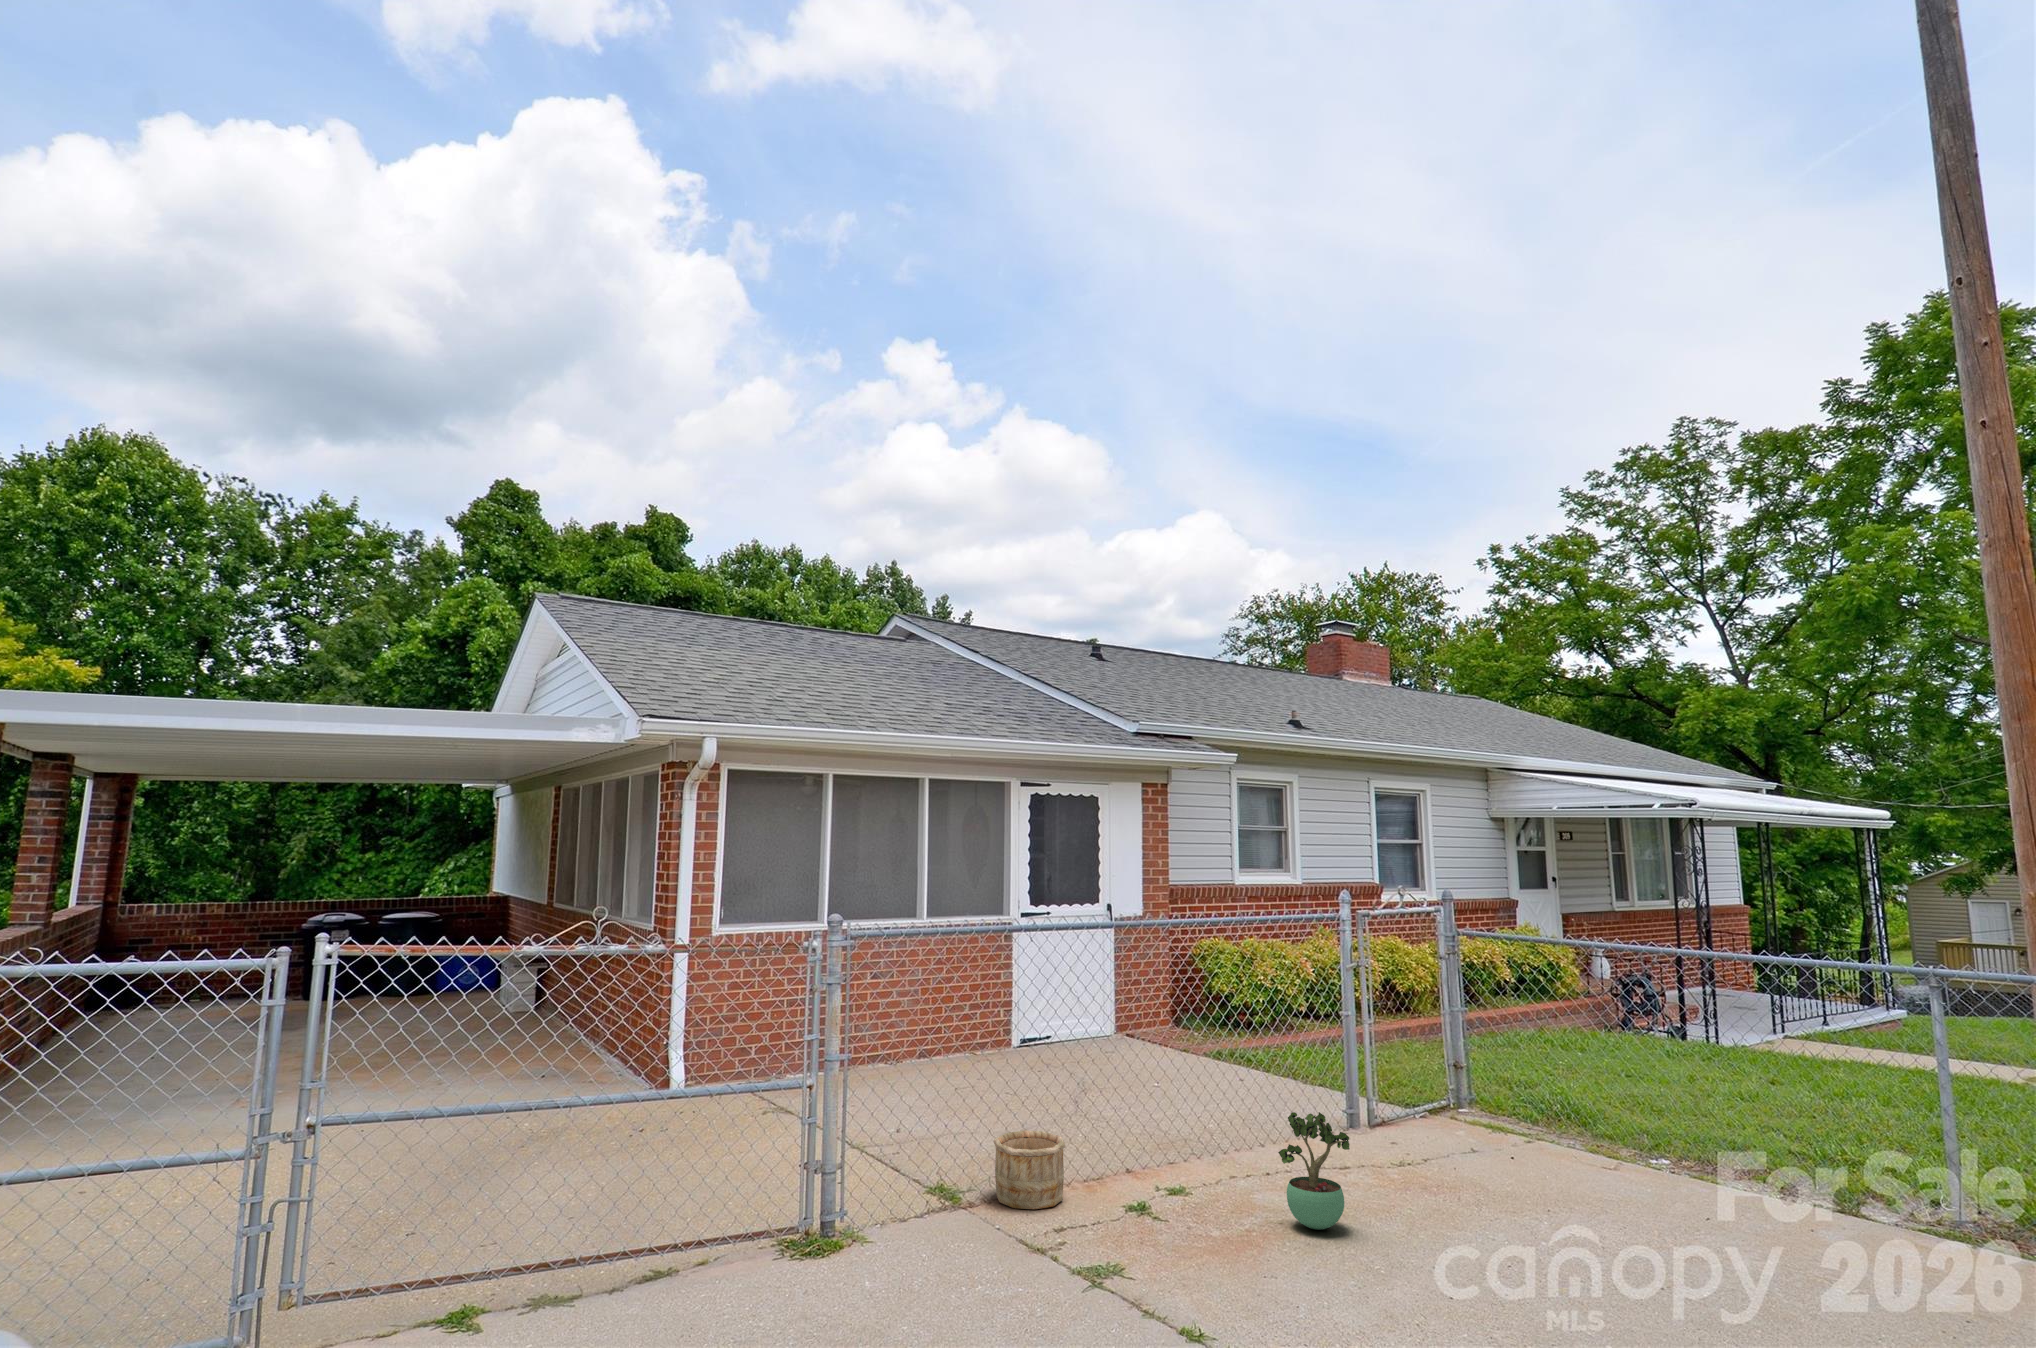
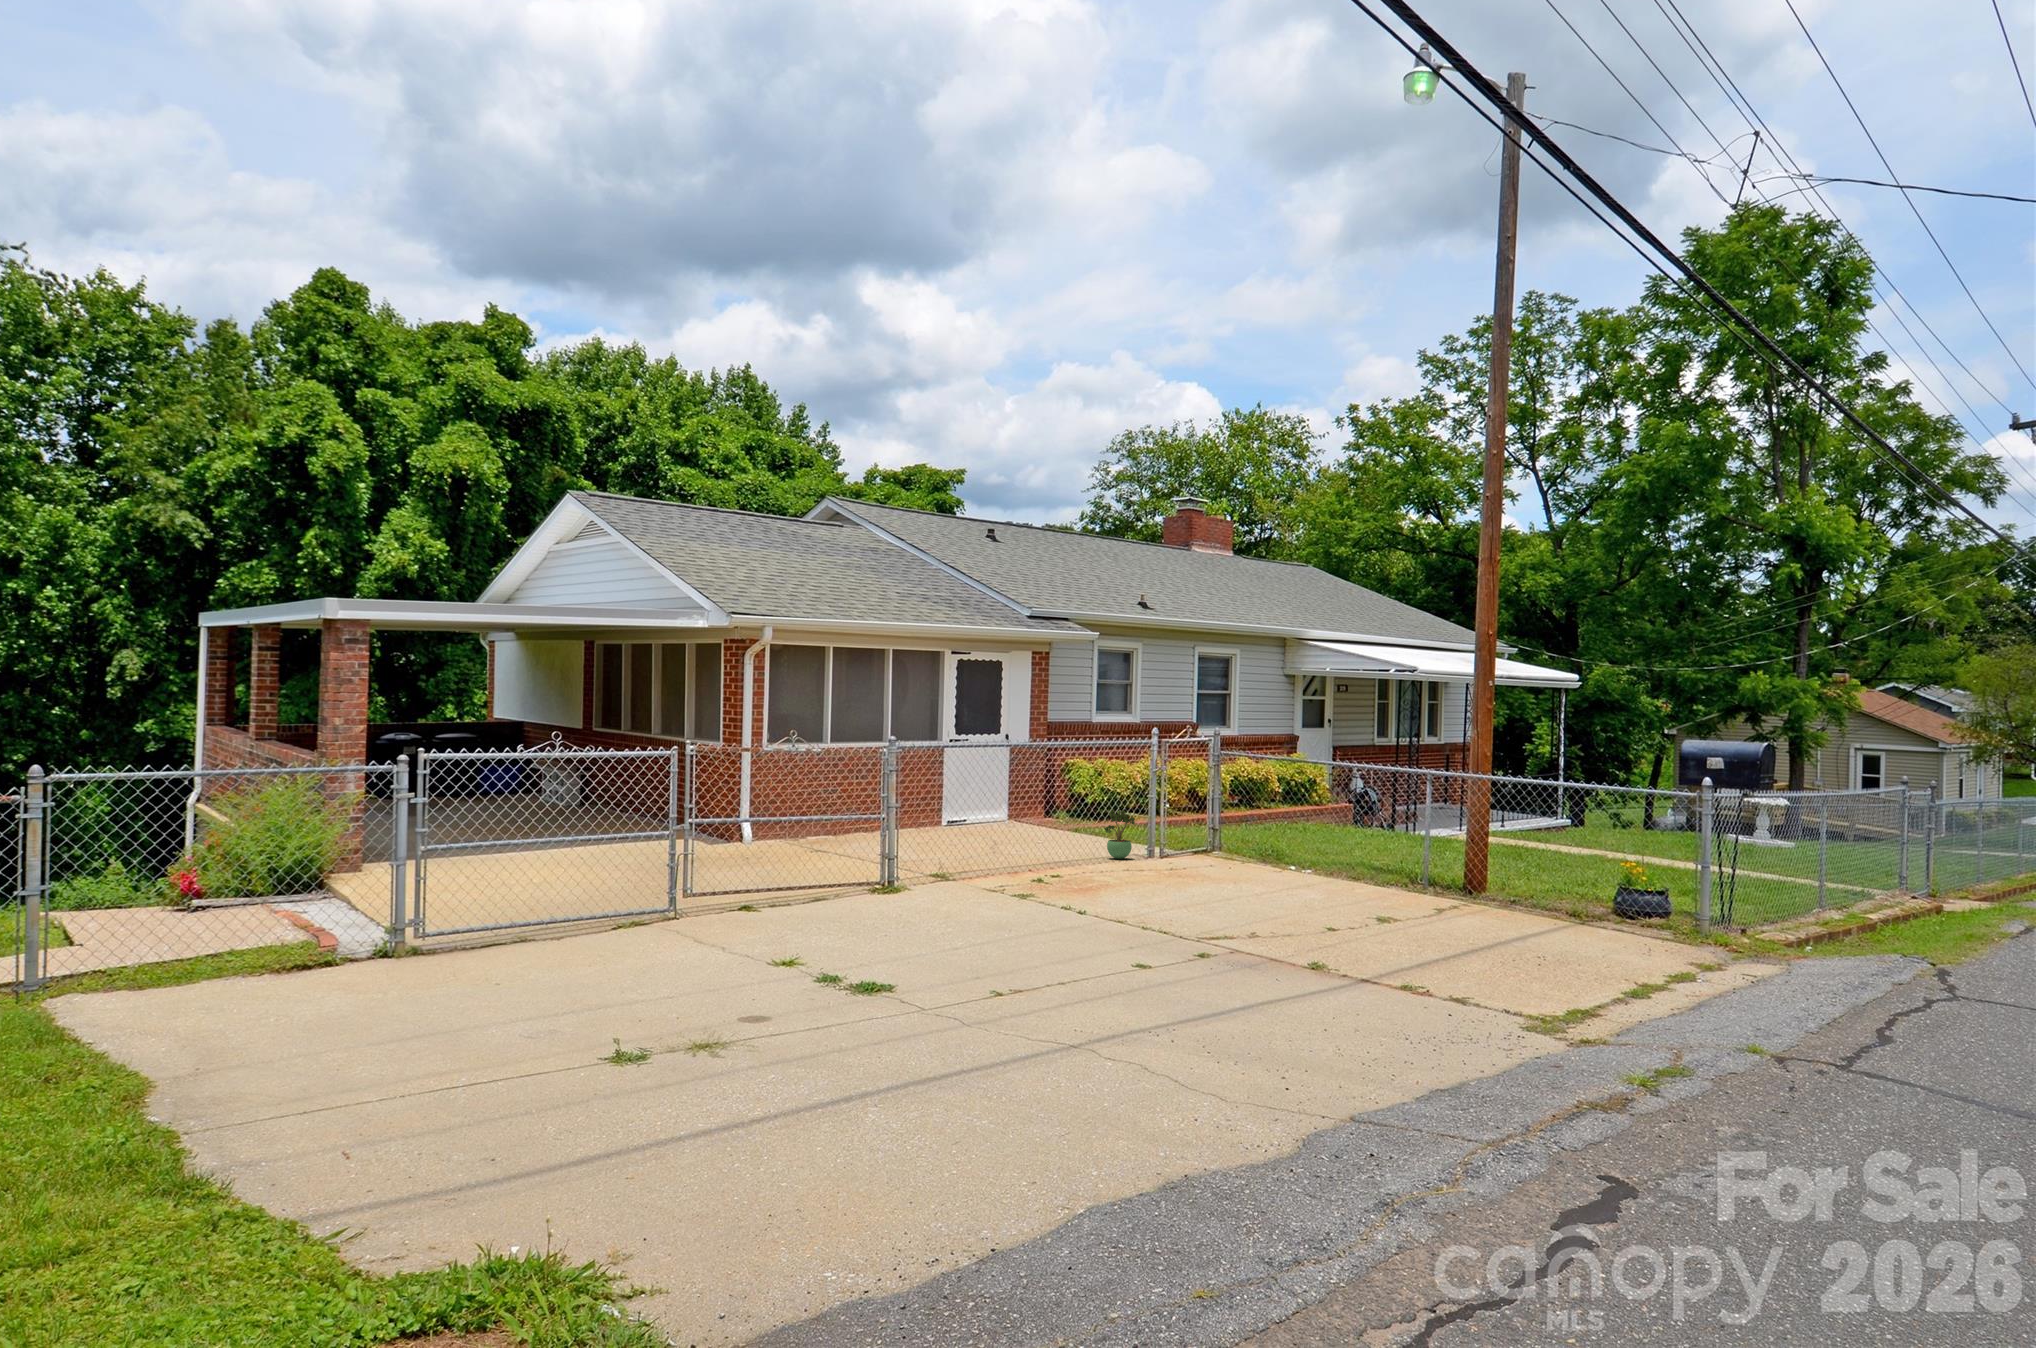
wooden bucket: present [994,1130,1065,1209] -> none [973,827,1007,857]

